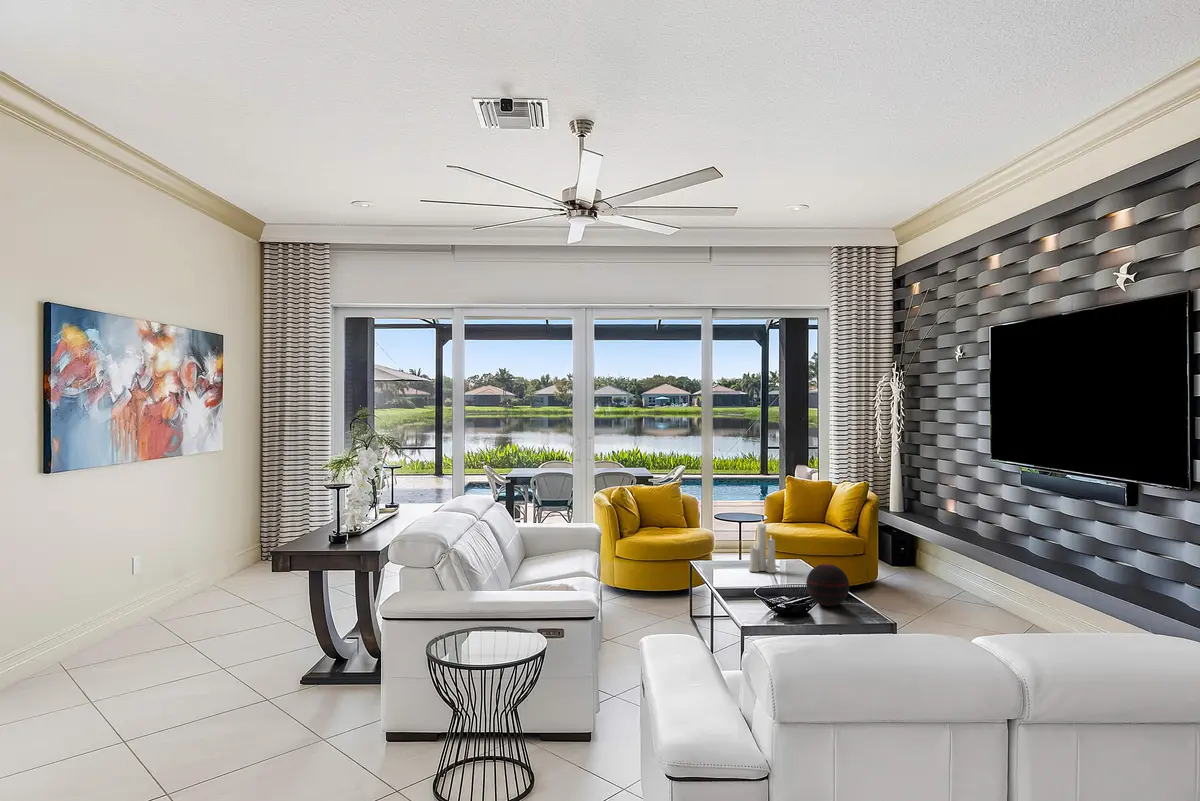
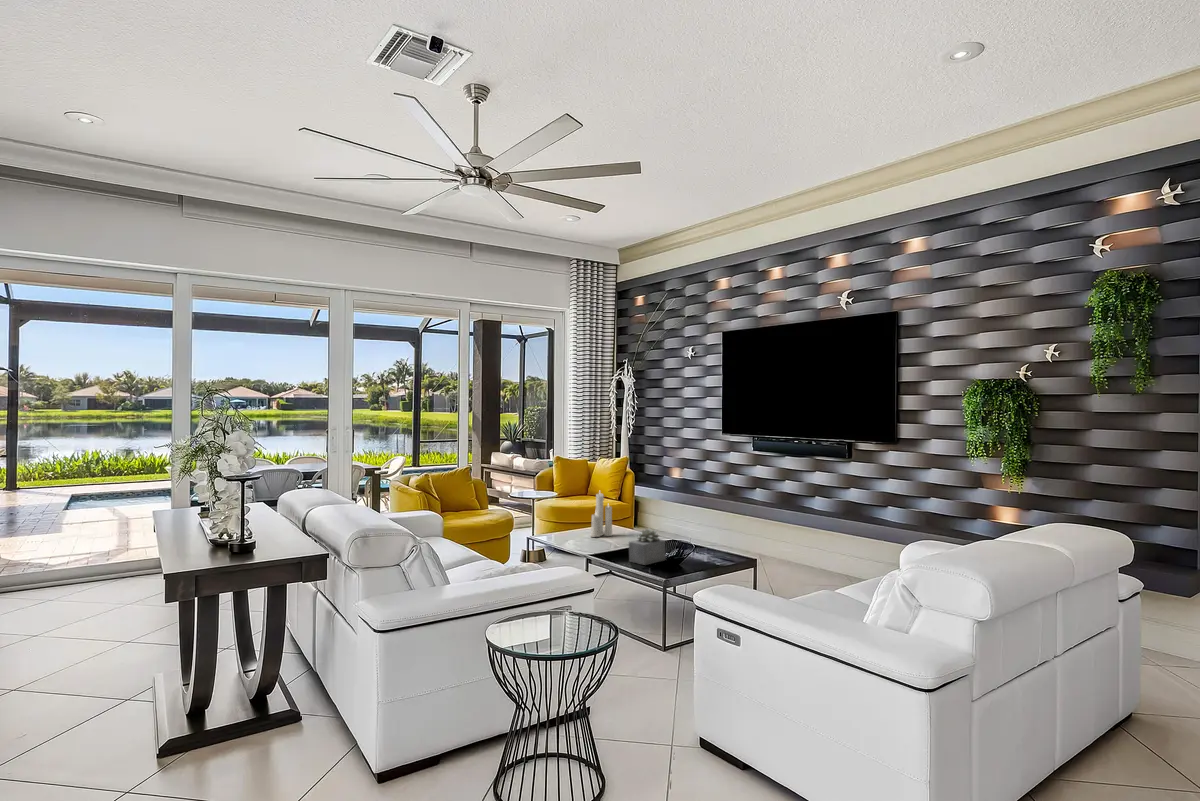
decorative orb: present [806,564,849,606] -> none [670,519,705,554]
succulent plant: none [744,569,786,611] -> present [629,529,666,565]

